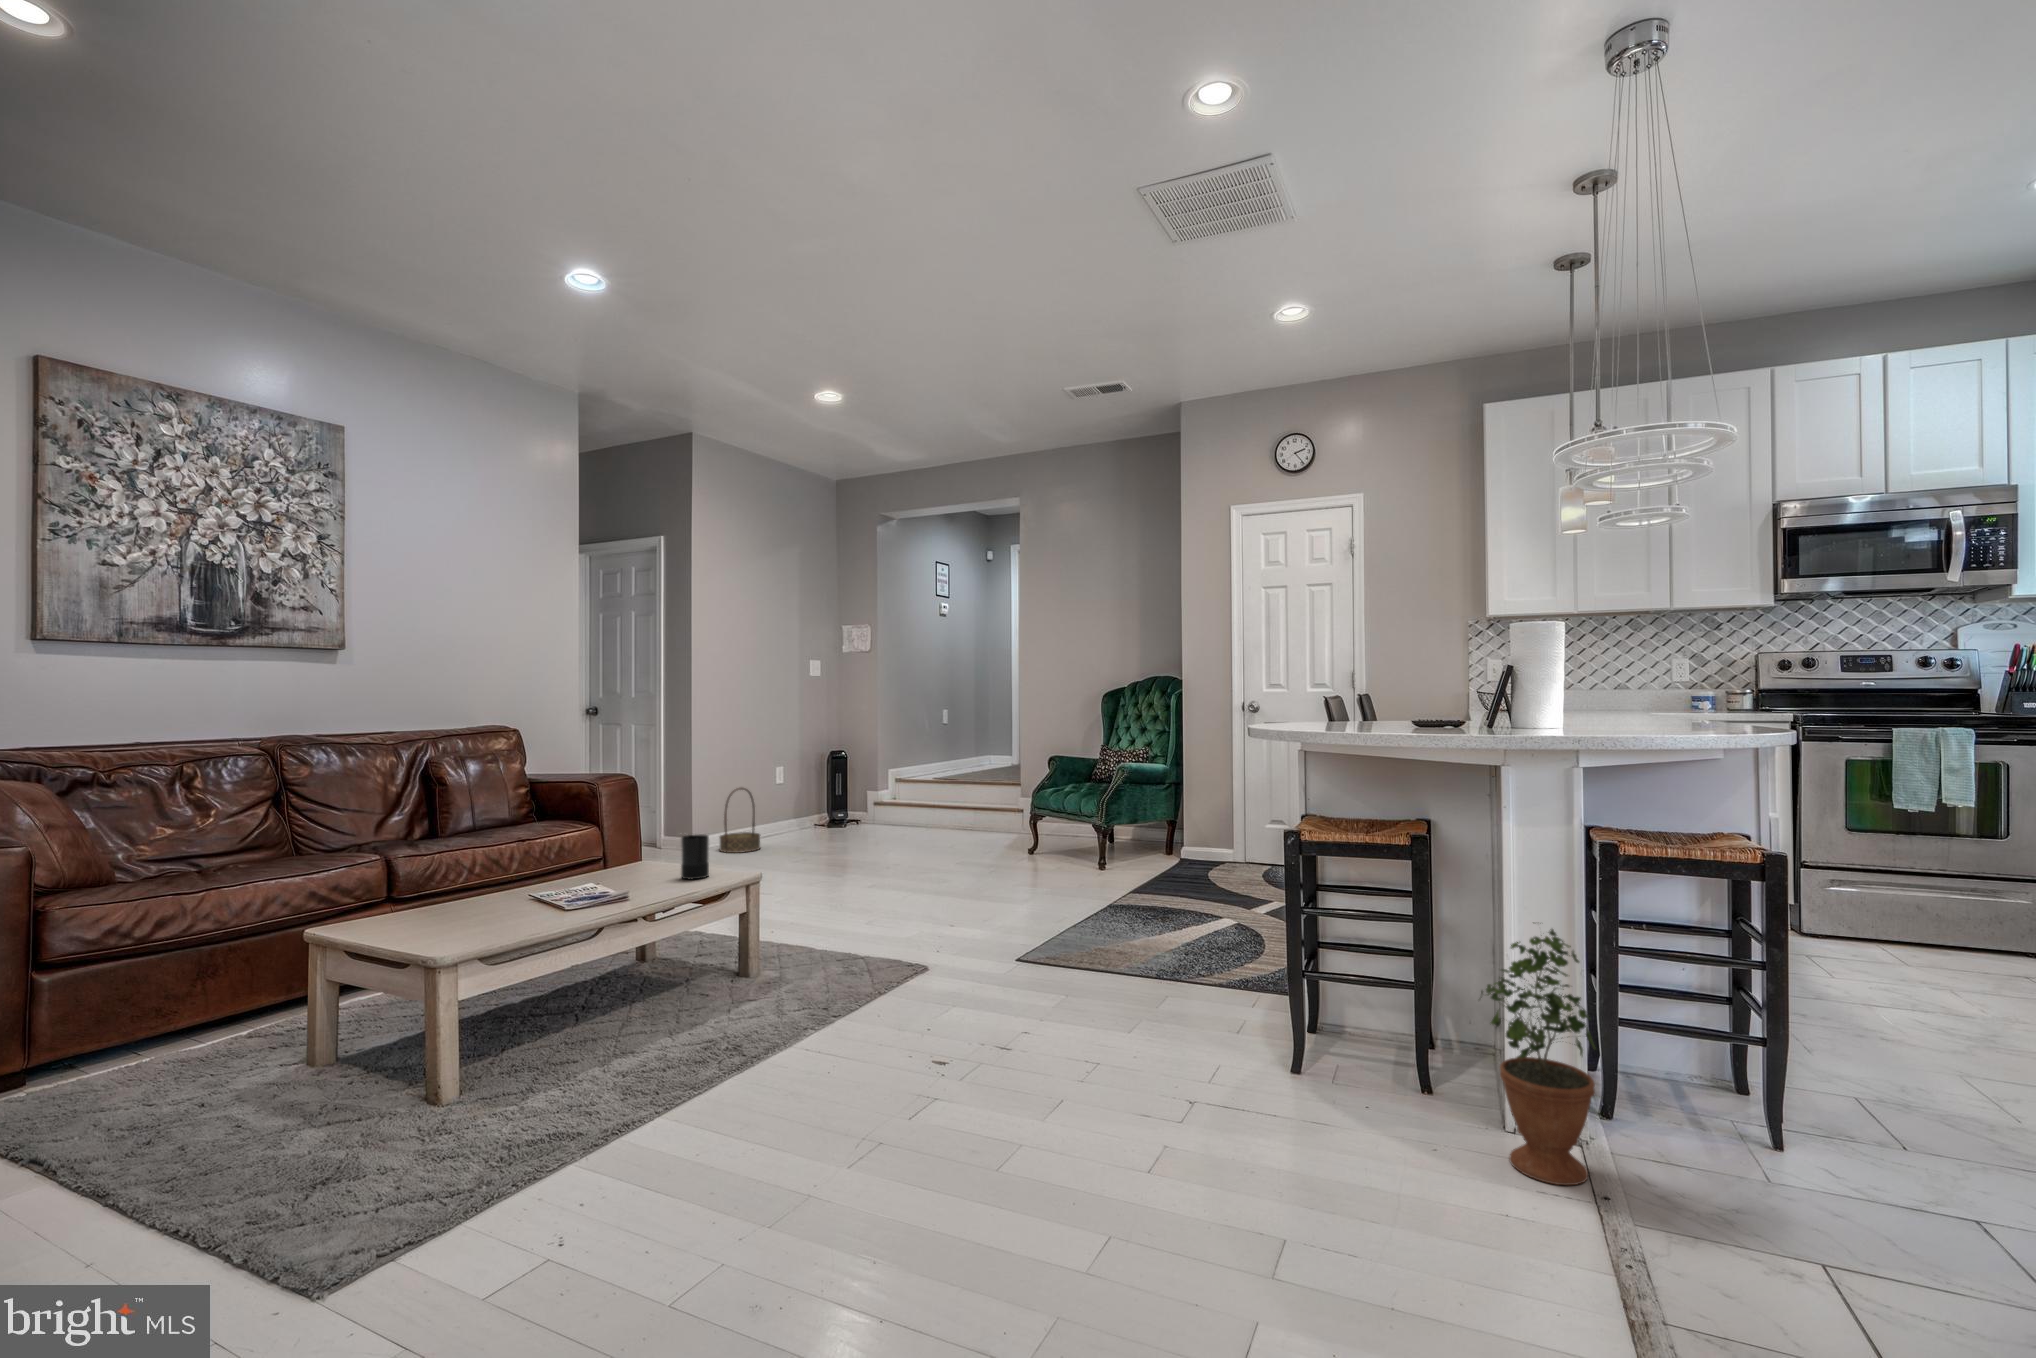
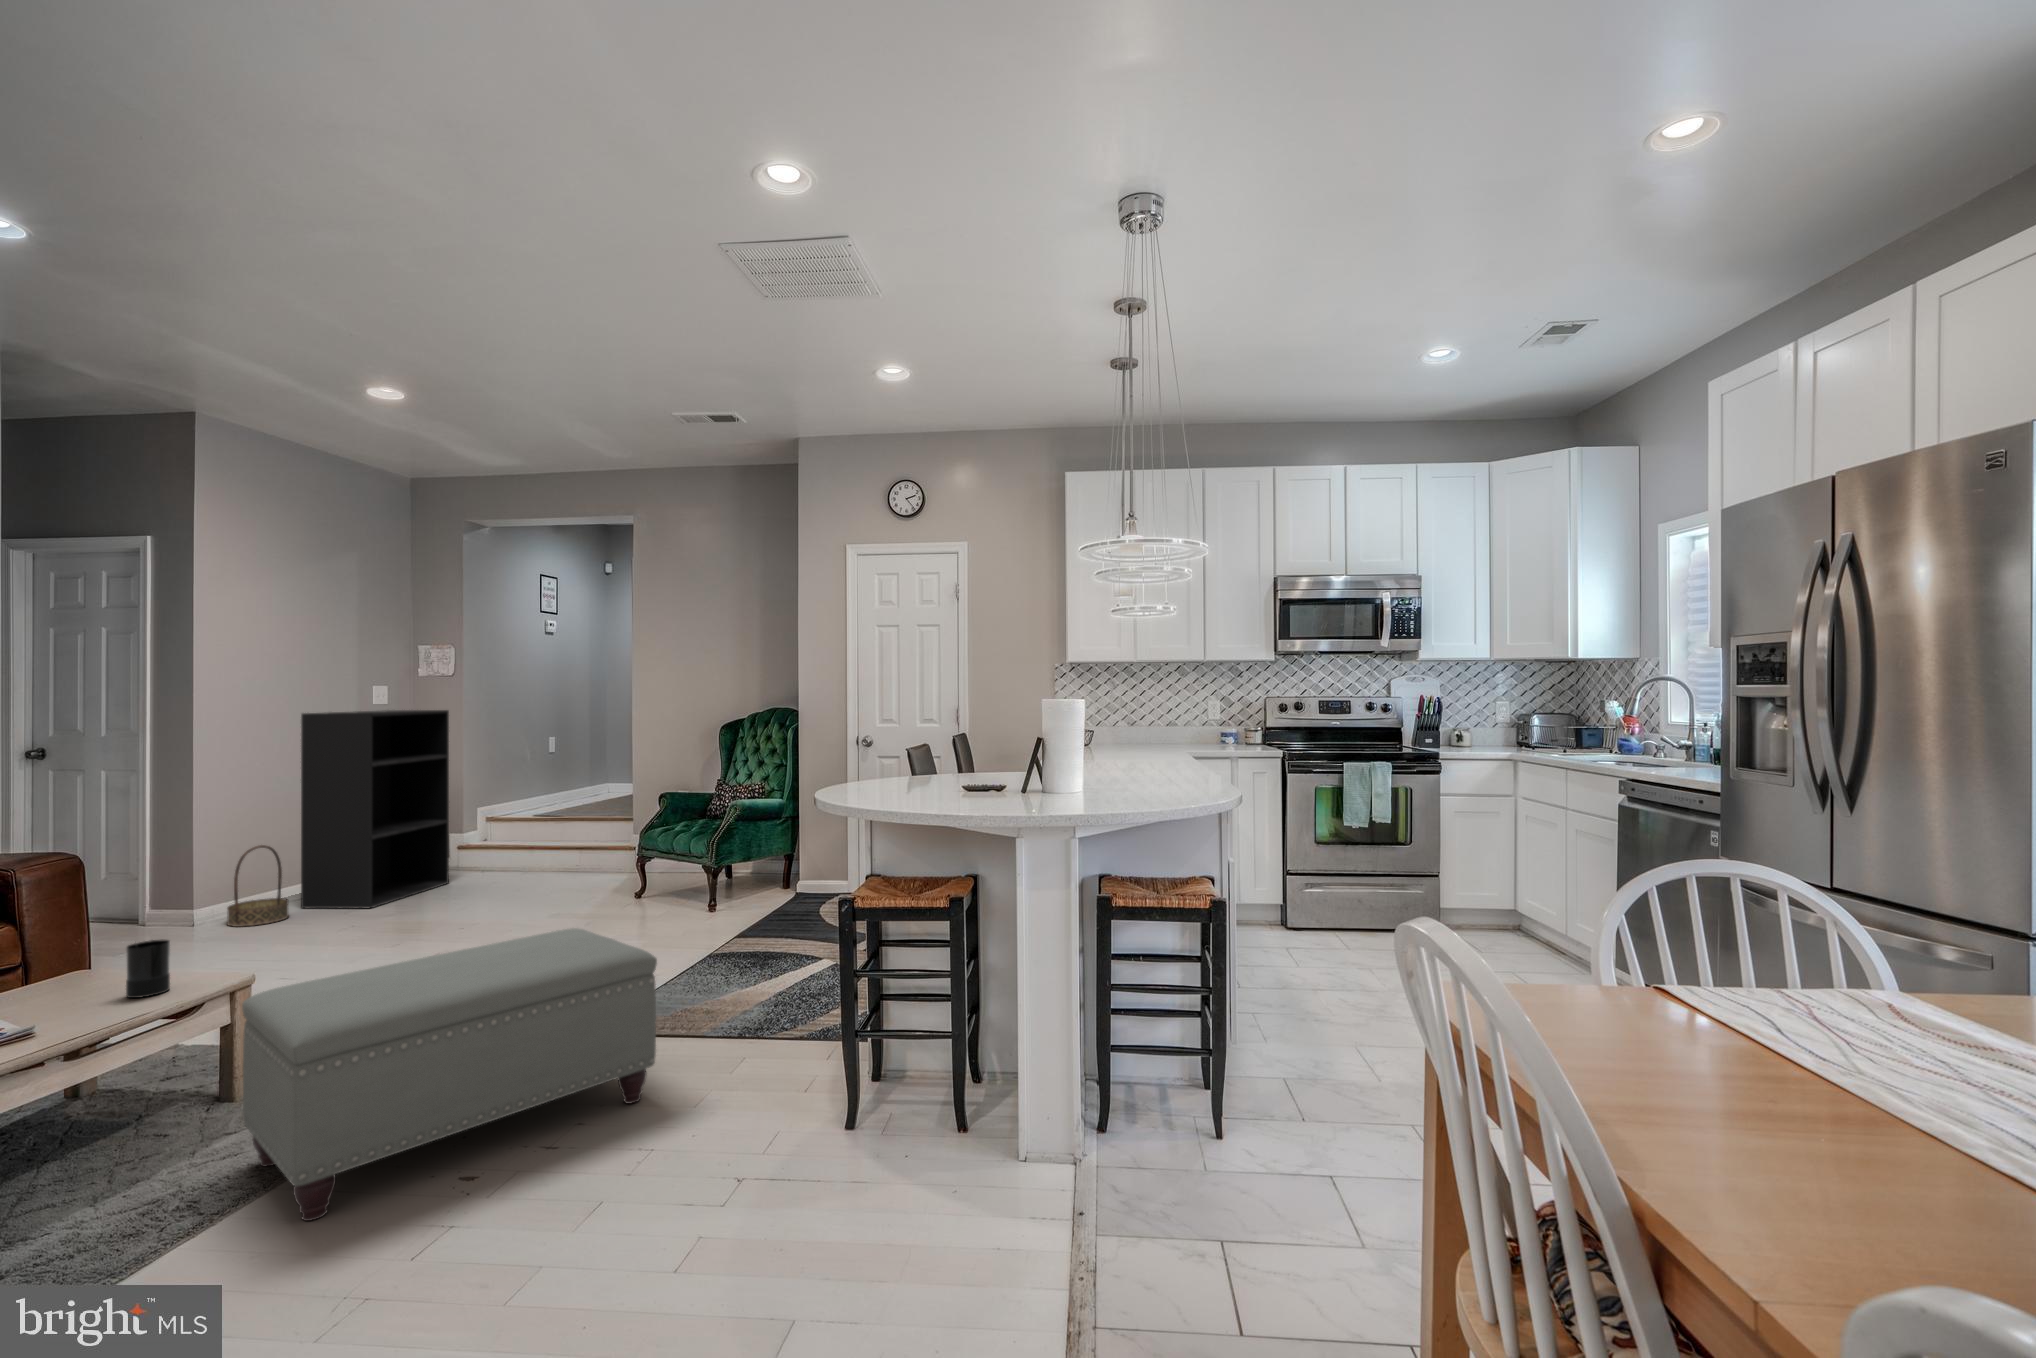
bookshelf: none [767,679,872,846] -> present [301,710,449,909]
ottoman: none [764,854,1092,1076] -> present [242,928,657,1221]
potted plant: present [1481,929,1595,1185] -> none [988,974,1077,1201]

